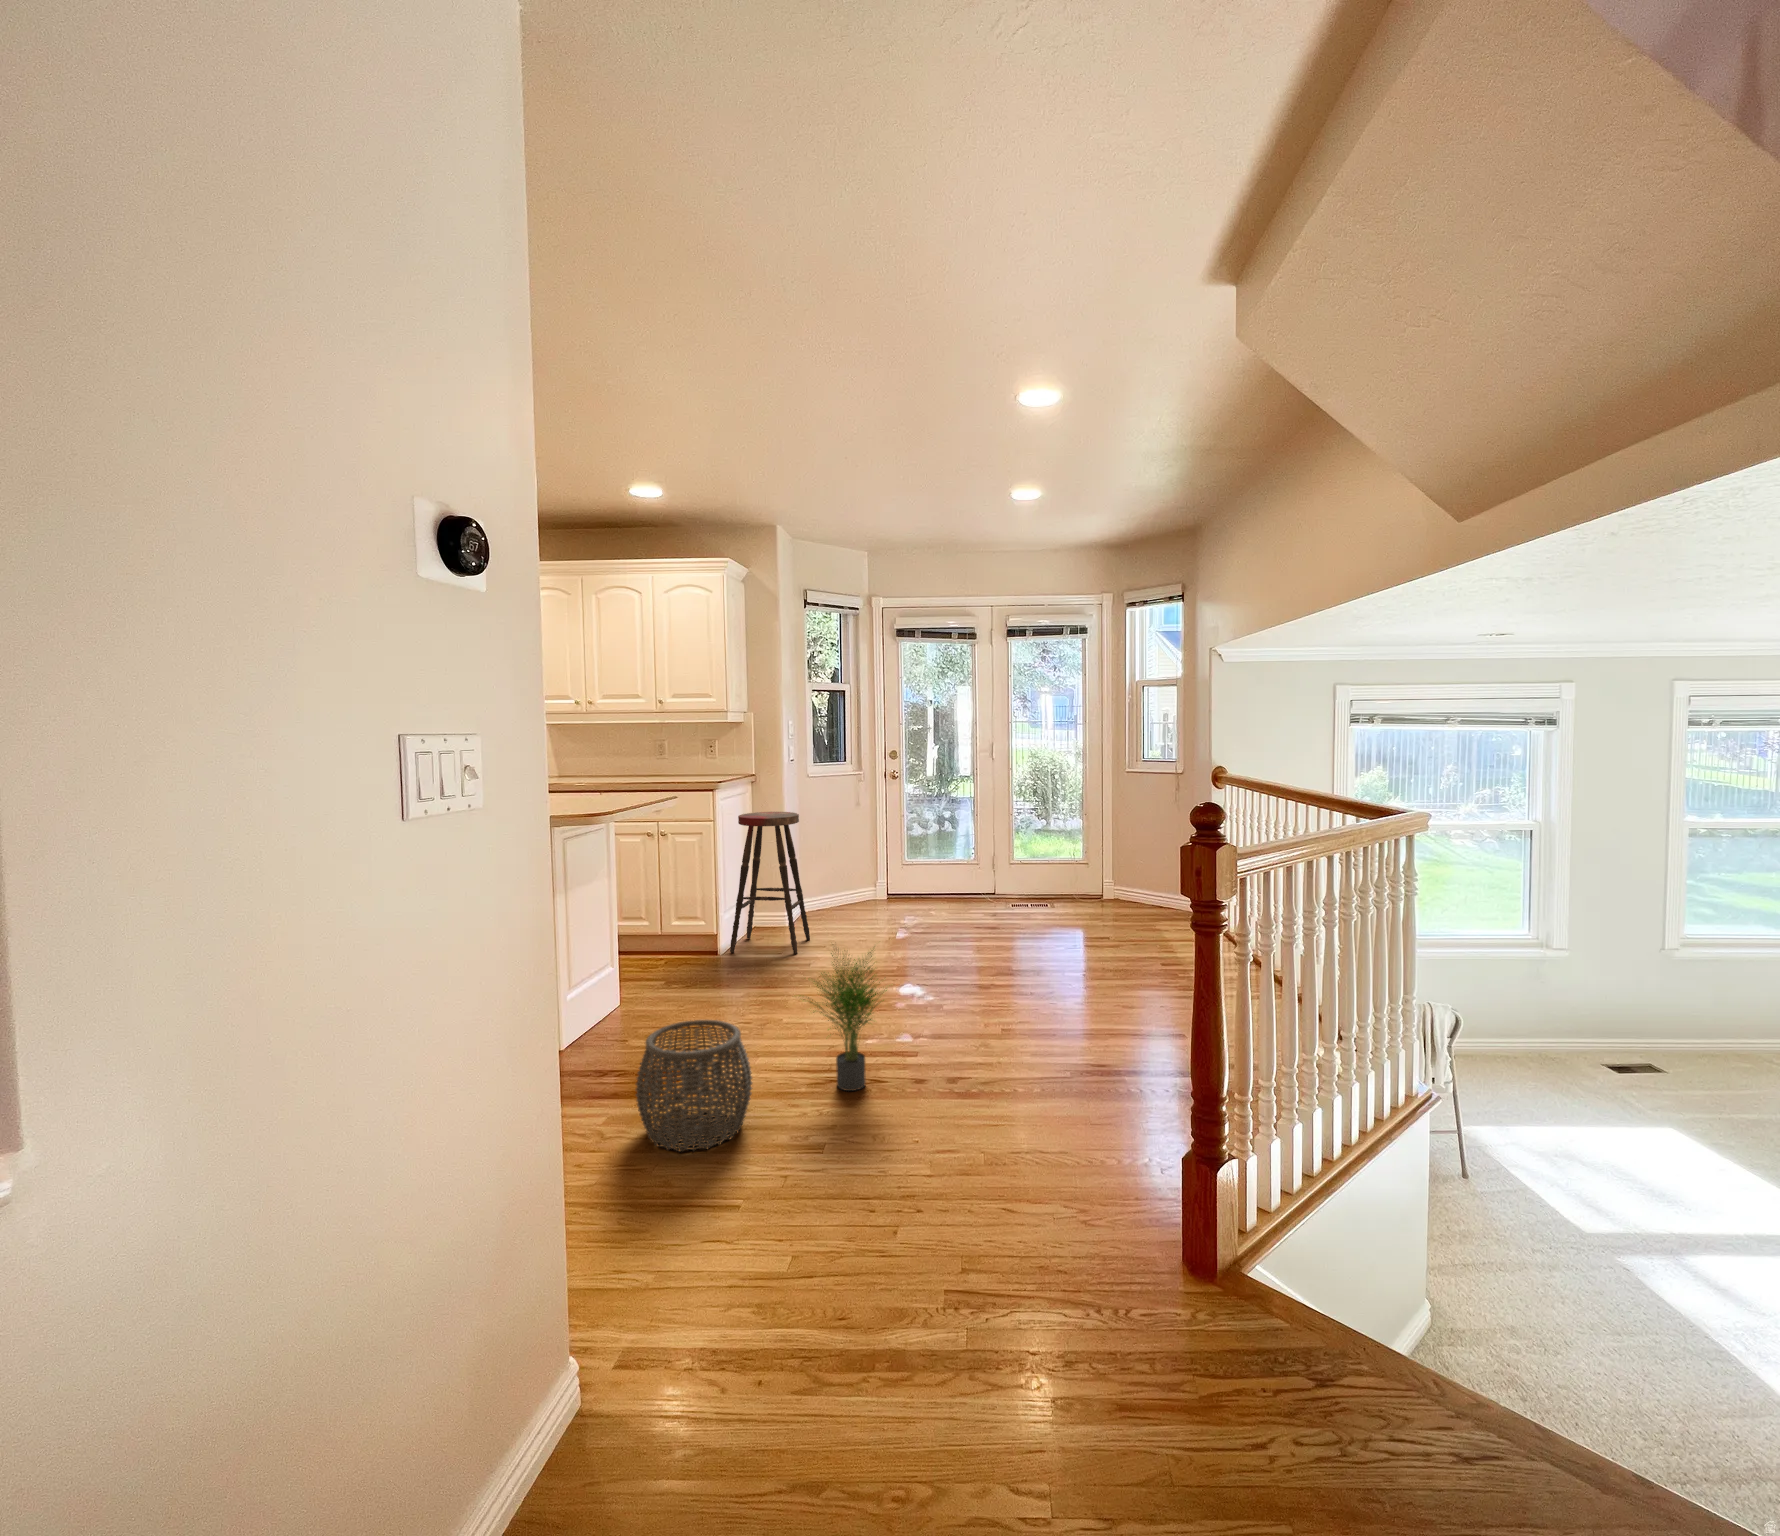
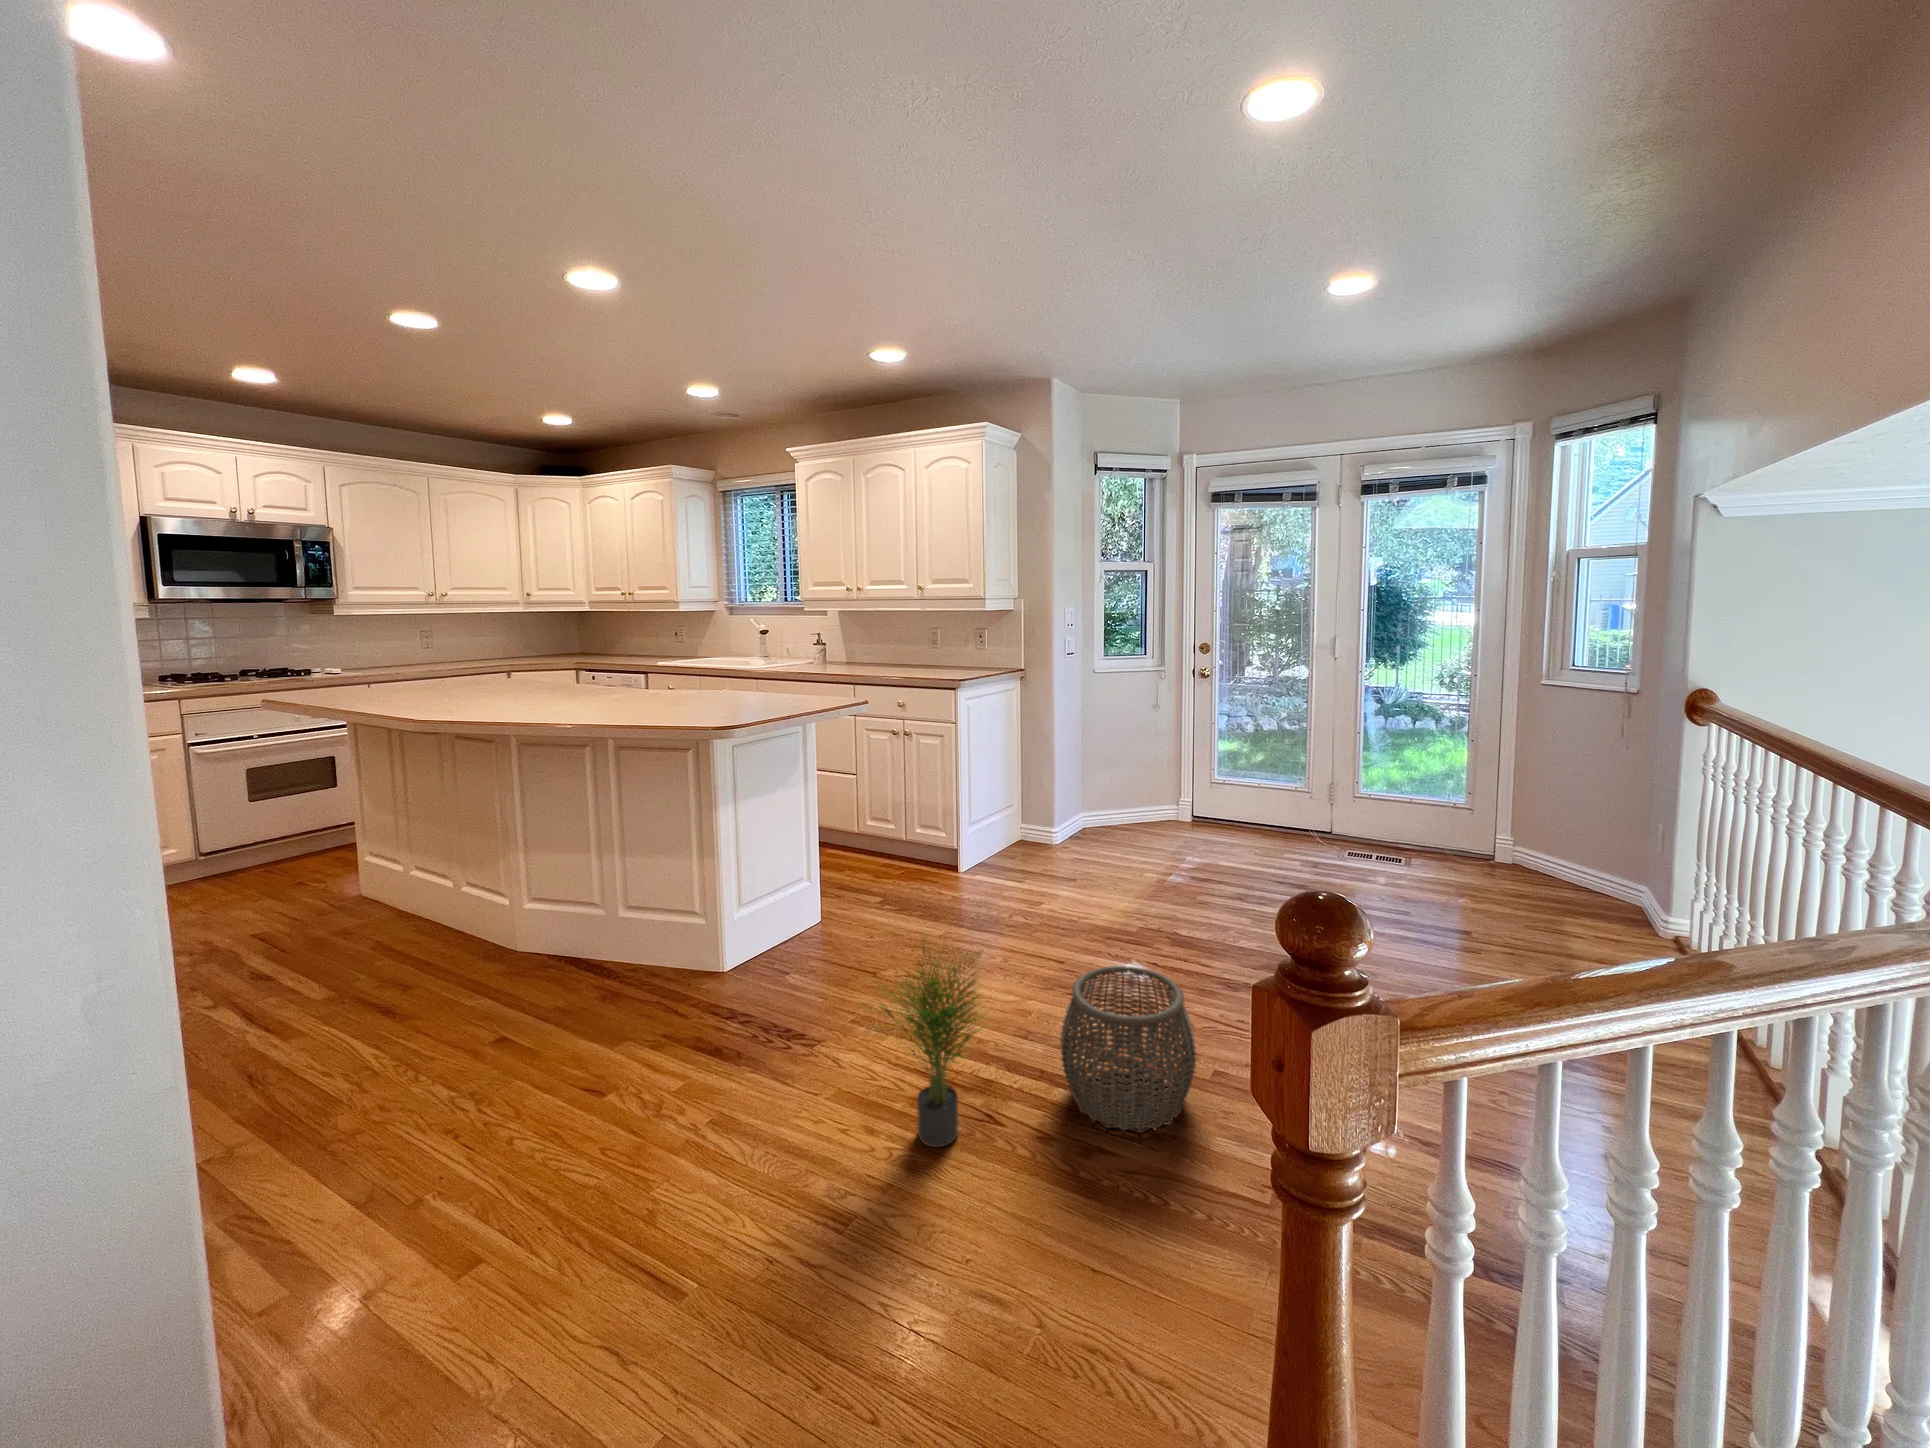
bar stool: present [730,812,810,954] -> none [969,715,1067,886]
woven basket: present [635,1020,752,1152] -> present [1060,966,1196,1132]

